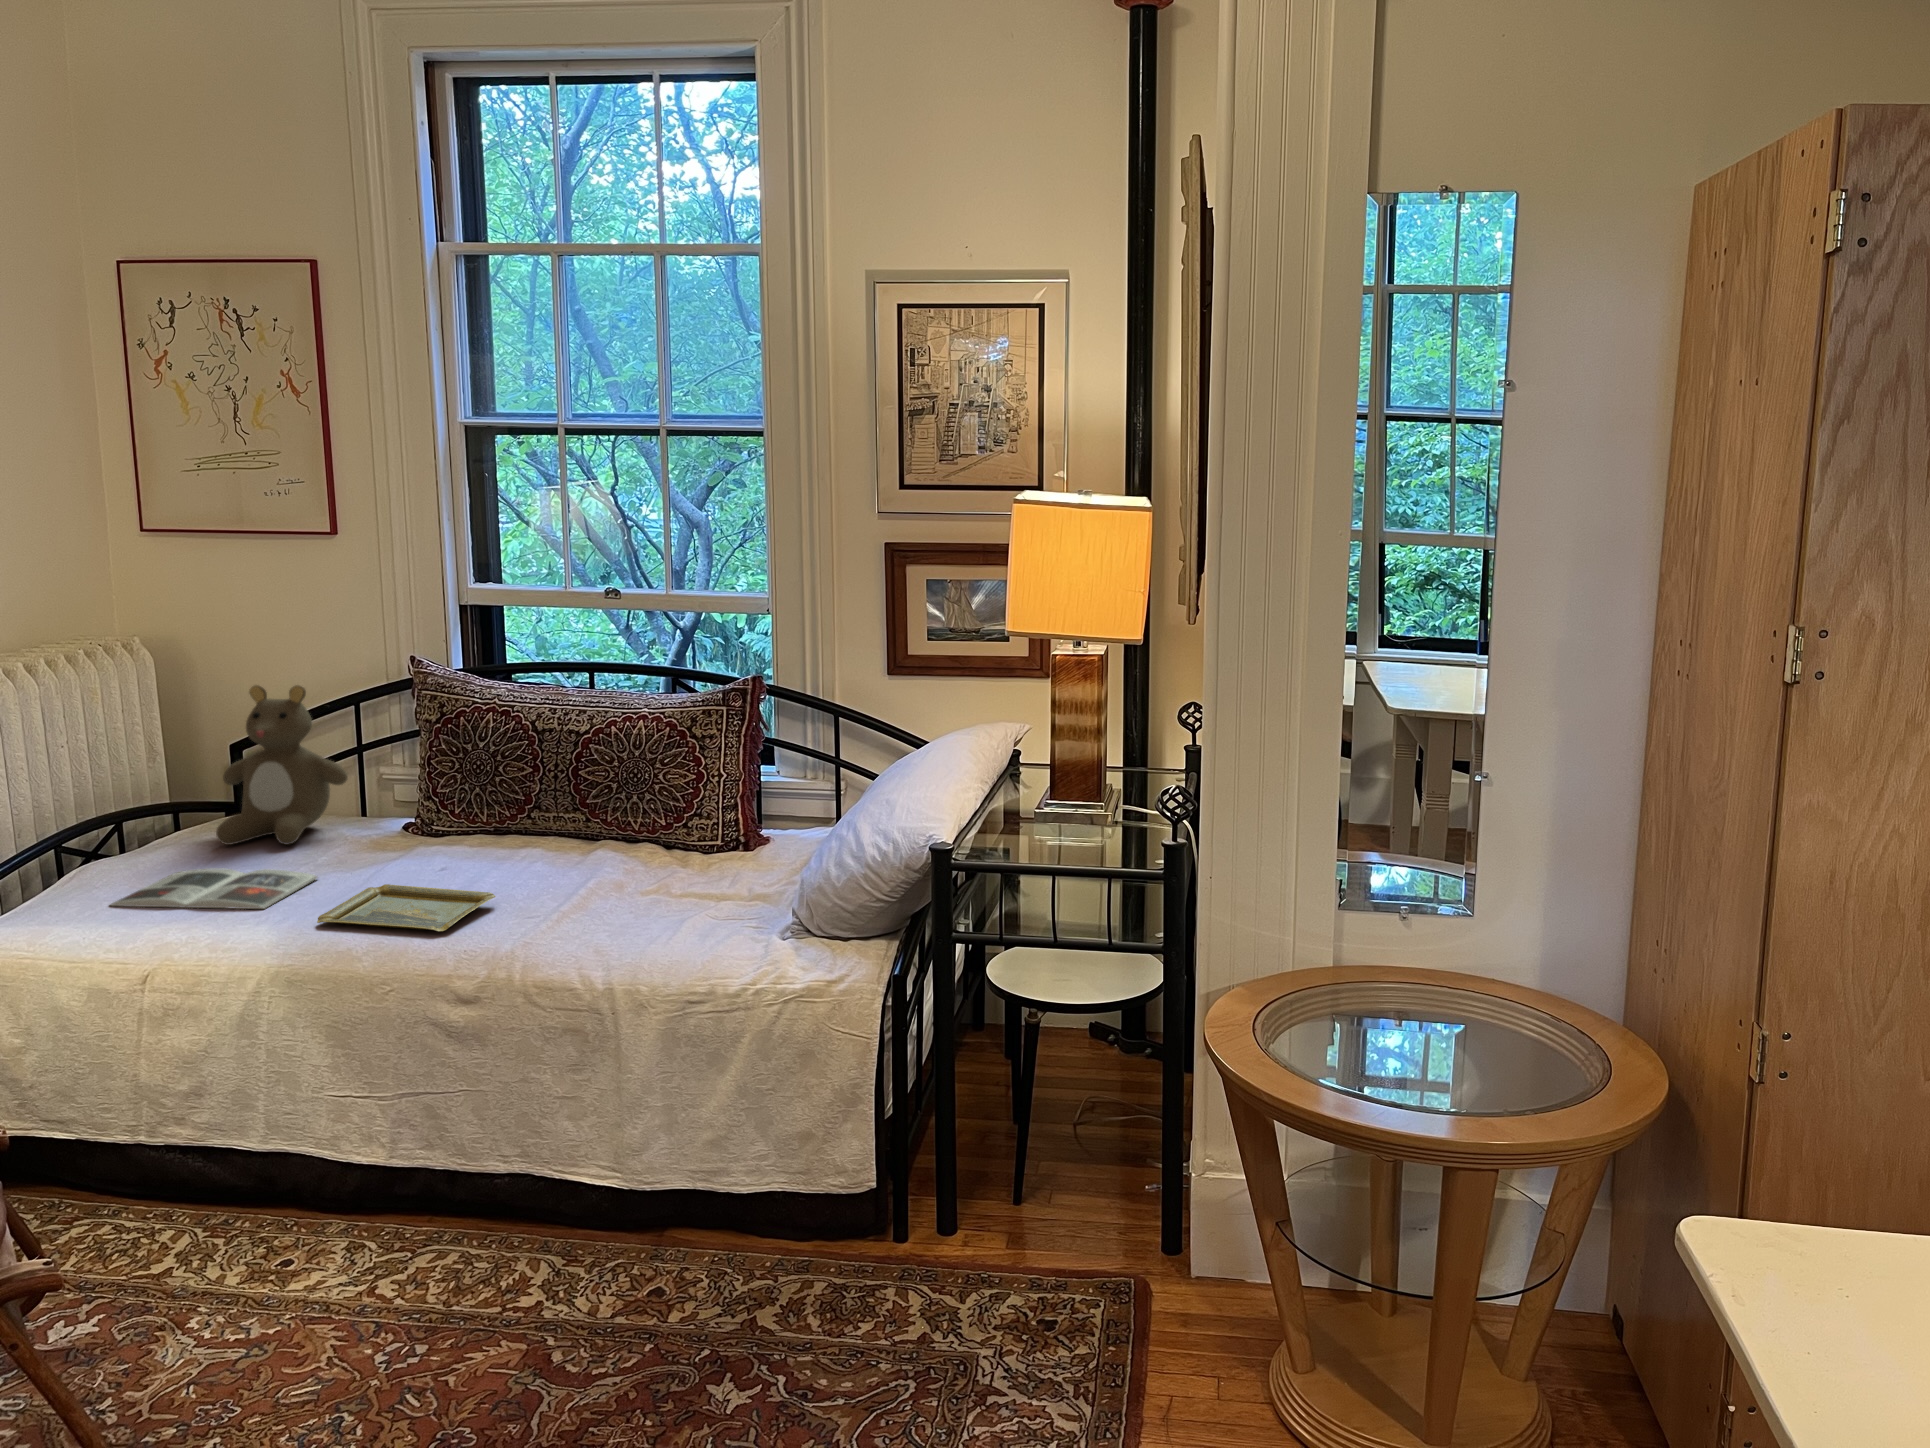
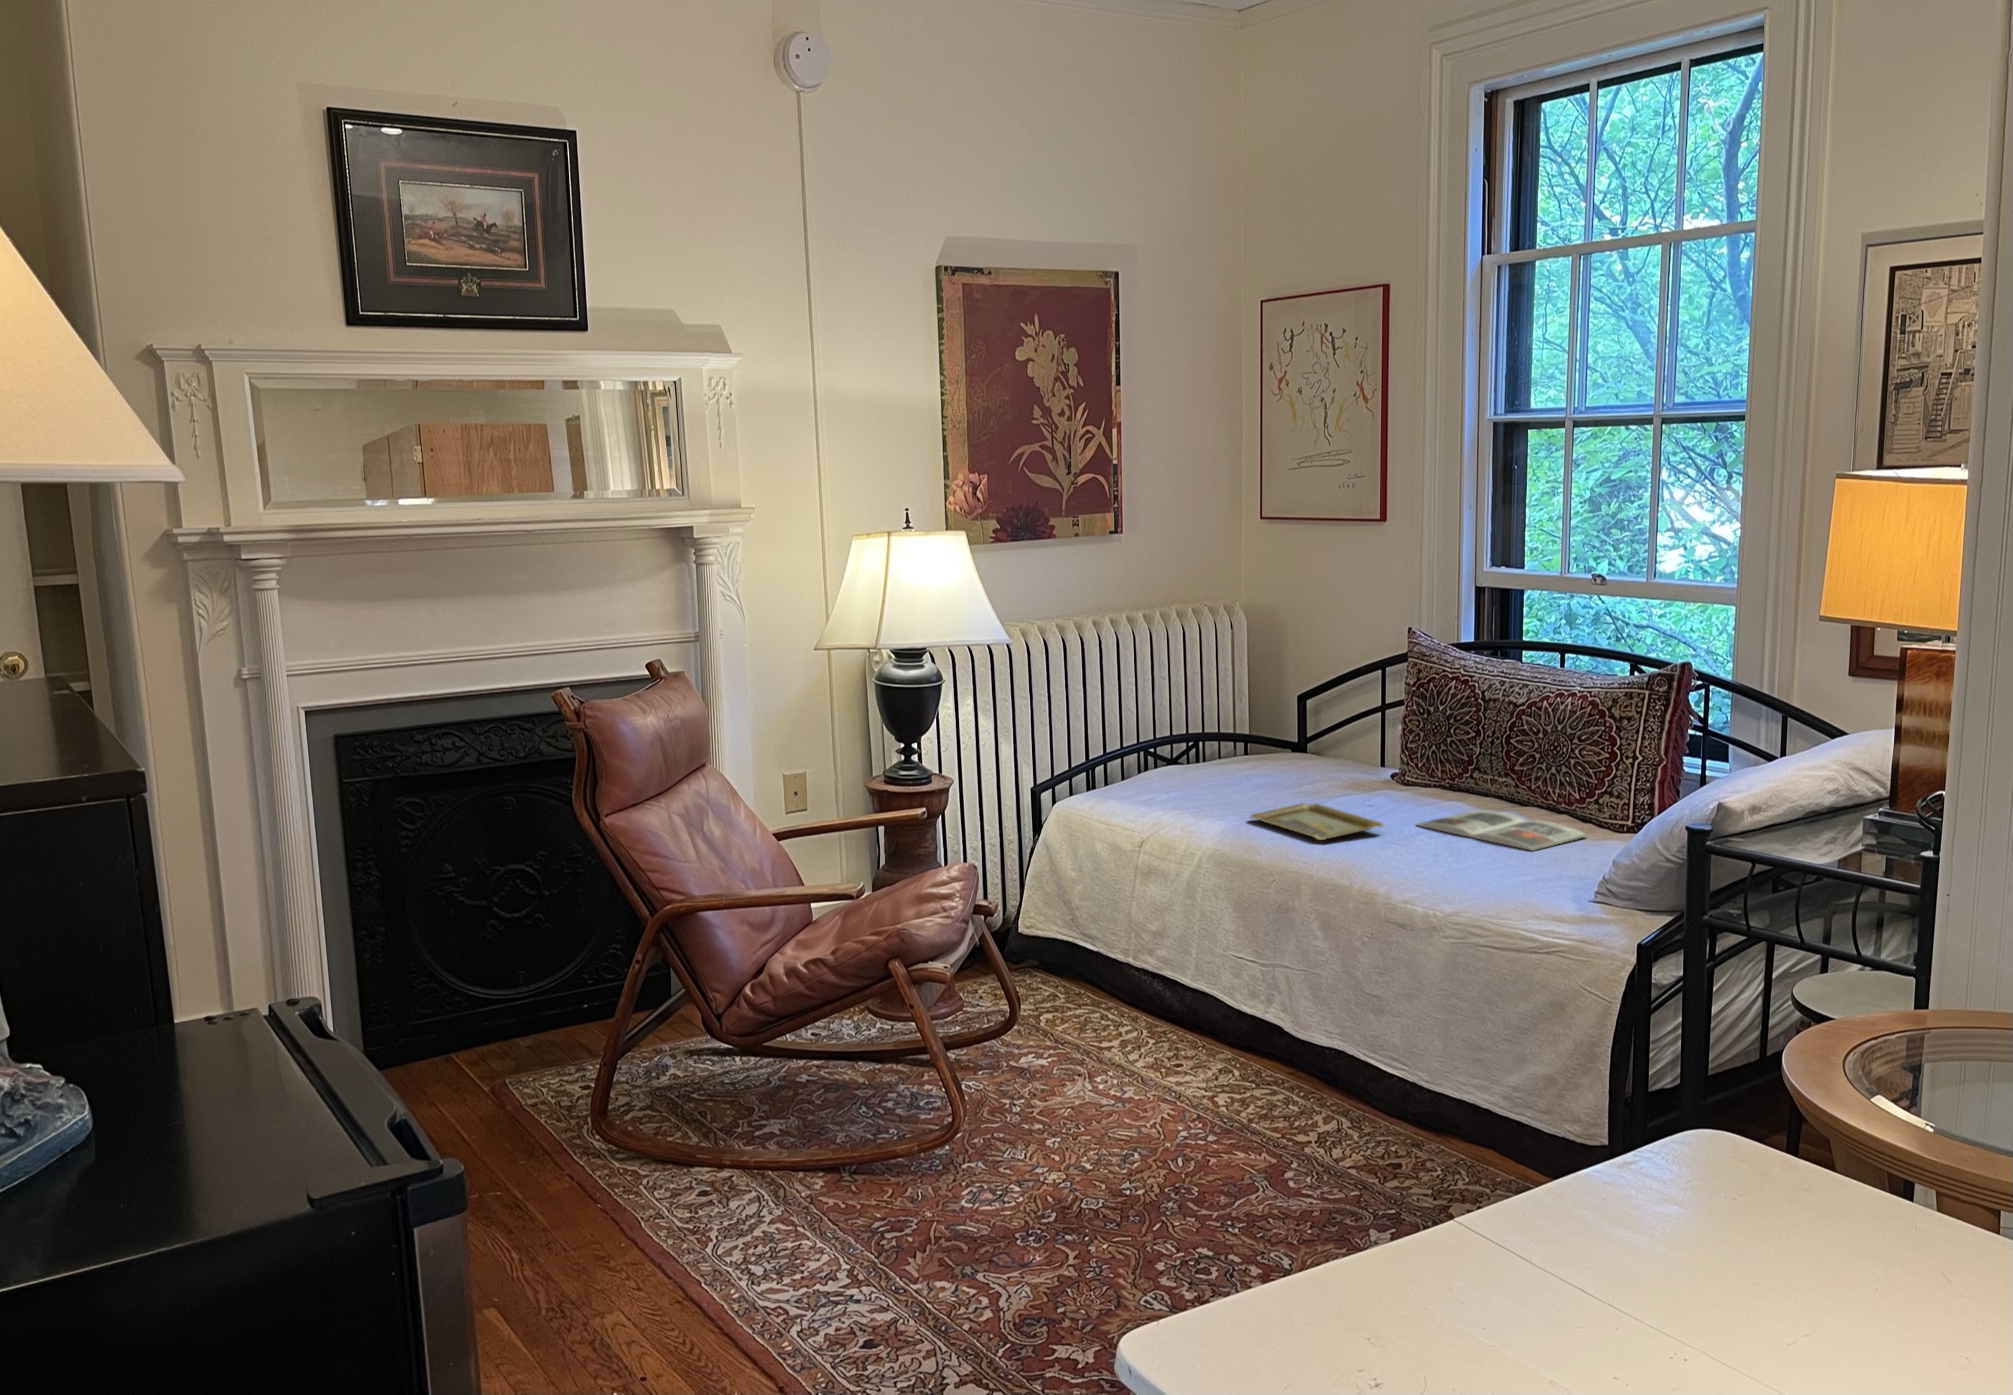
teddy bear: present [216,685,348,845] -> none [1247,640,1349,770]
magazine: present [110,868,318,909] -> present [1416,810,1586,851]

